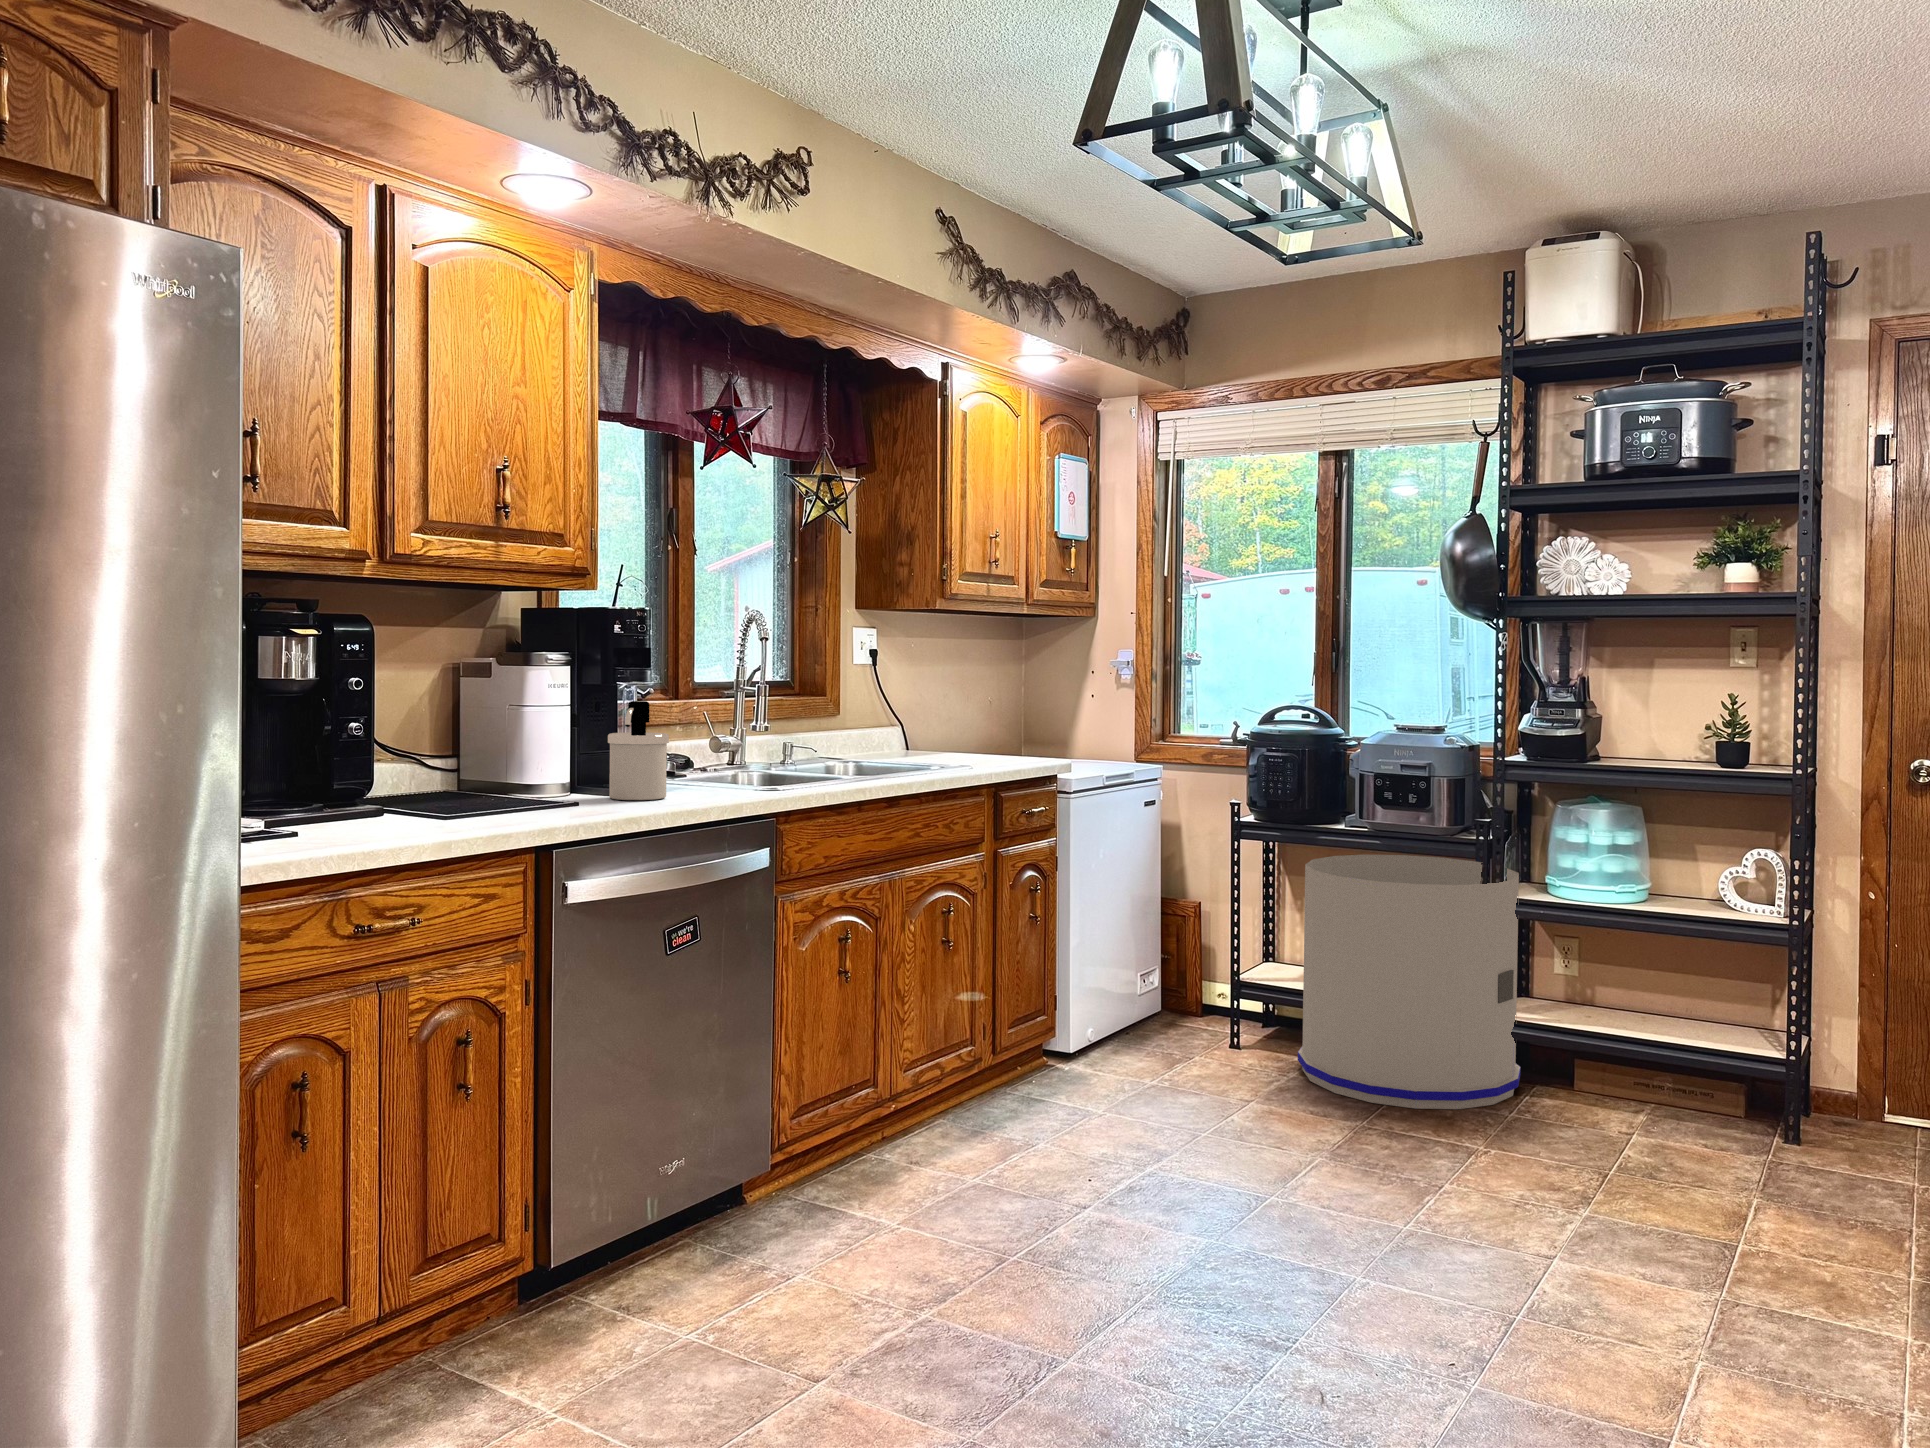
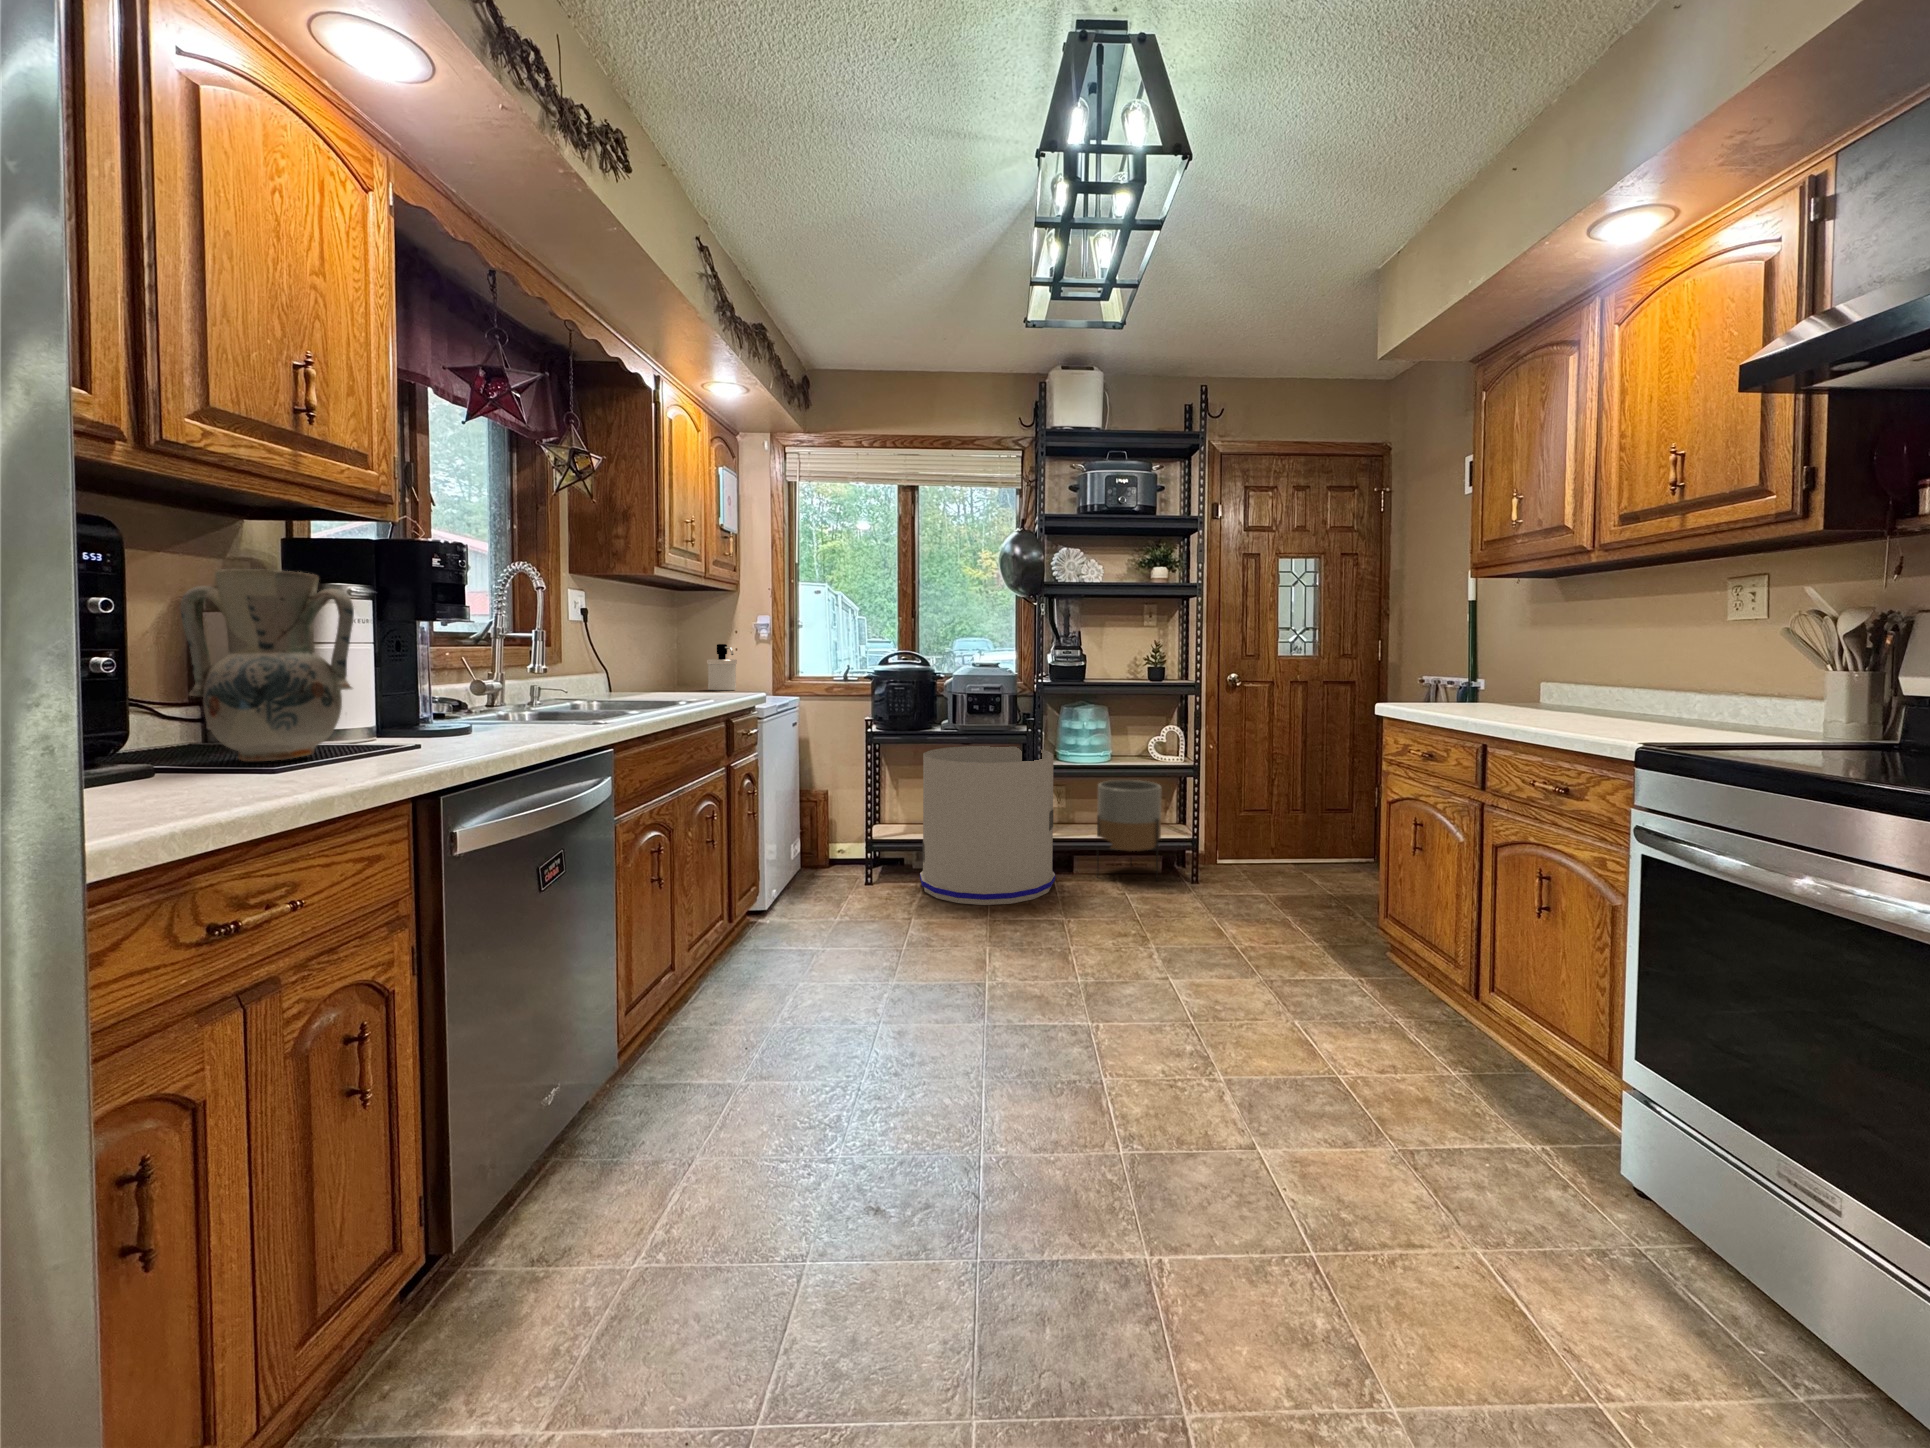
vase: none [416,650,522,809] -> present [181,569,354,761]
soap dispenser: present [608,701,669,800] -> present [707,644,737,690]
planter: none [1606,935,1736,1123] -> present [1097,780,1161,880]

